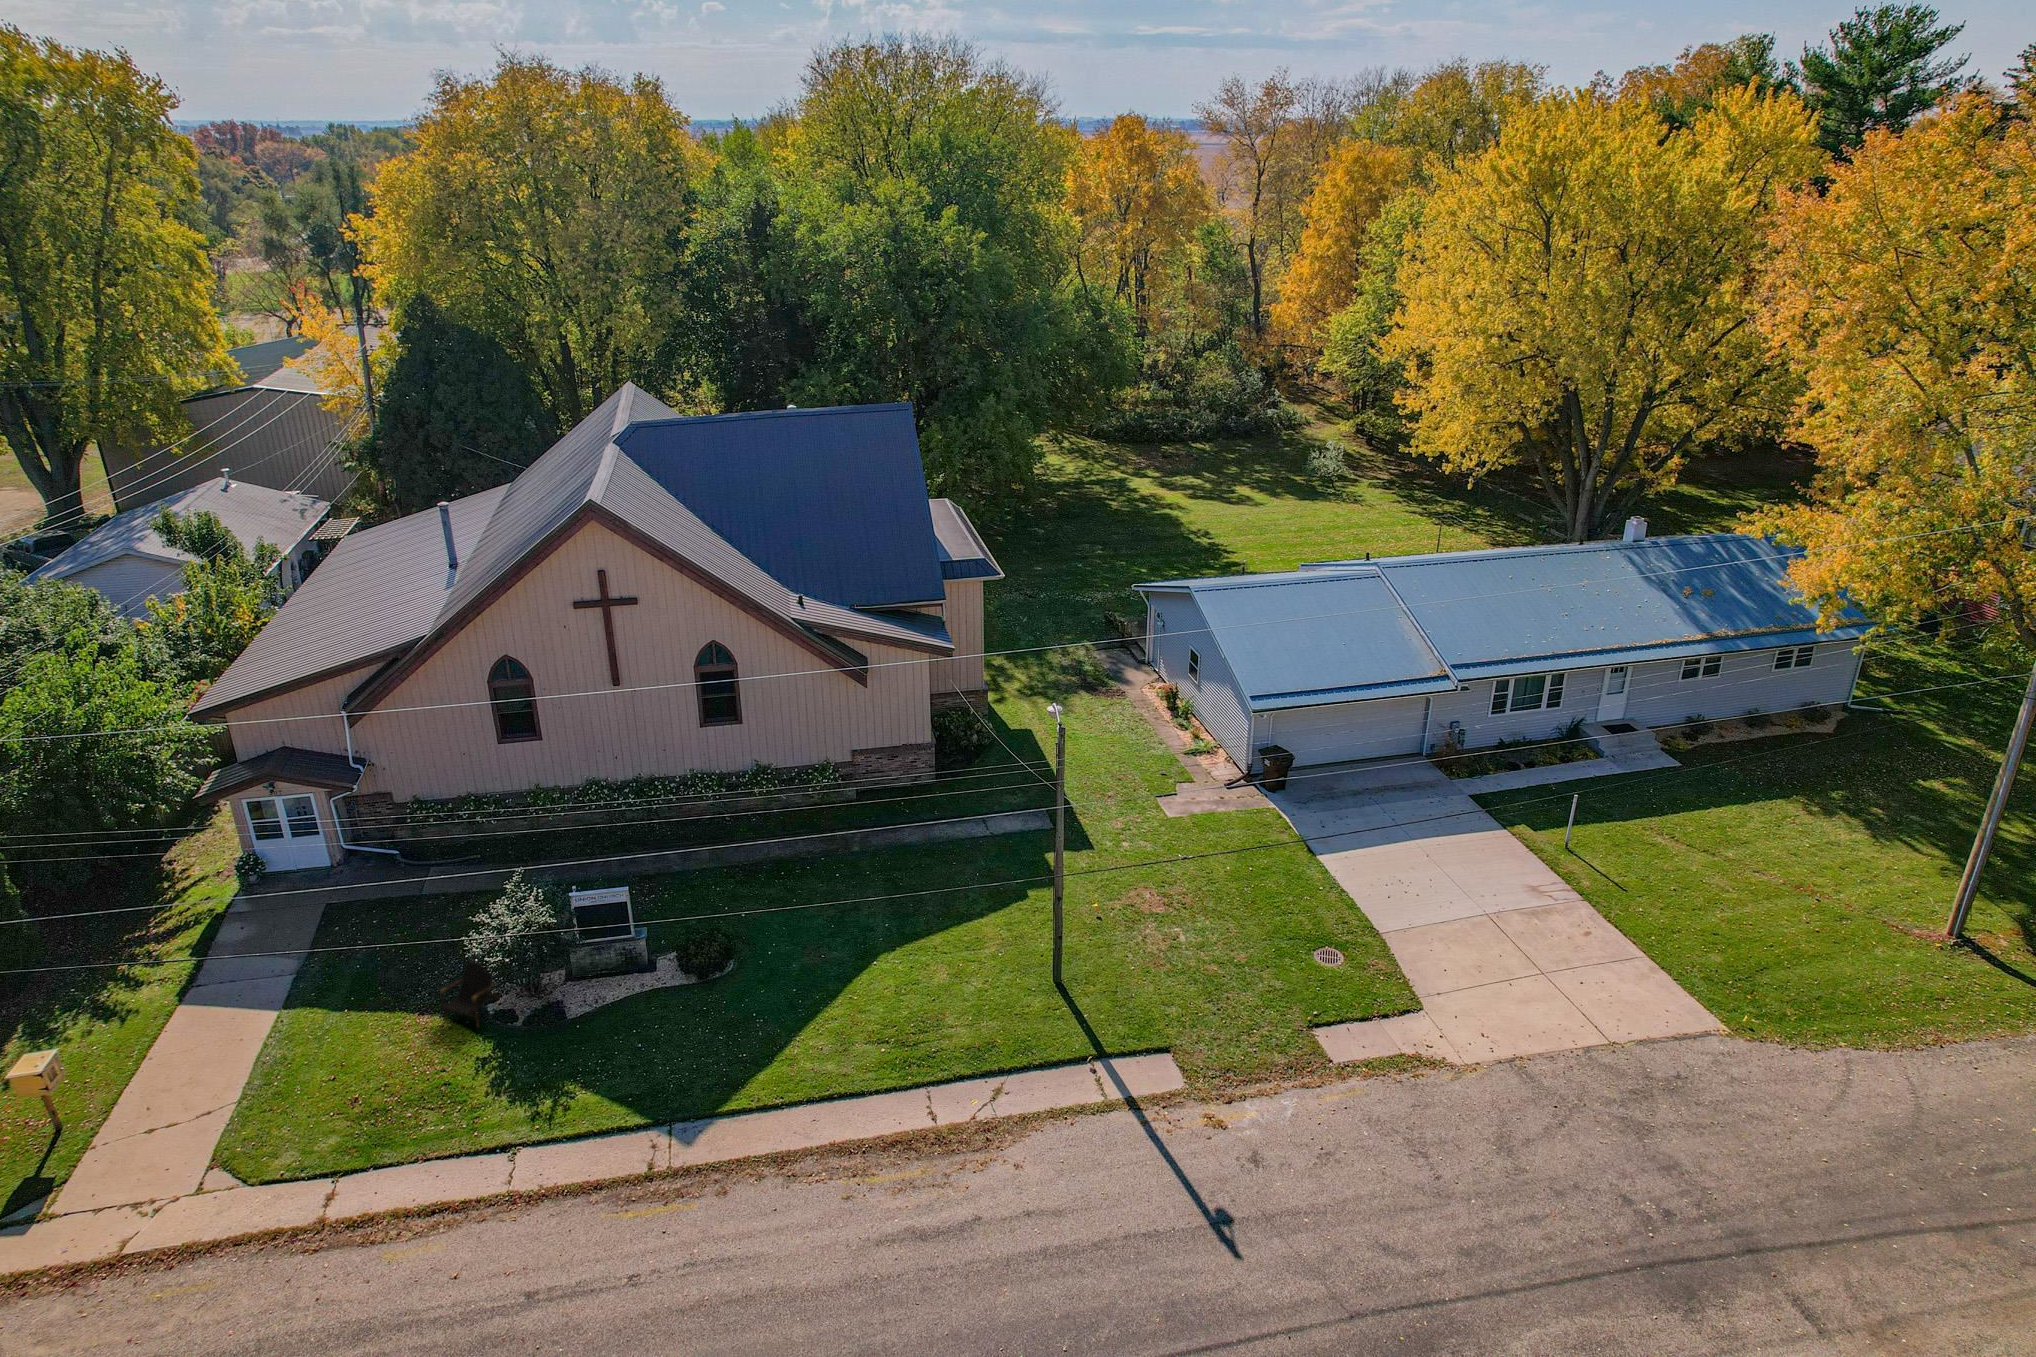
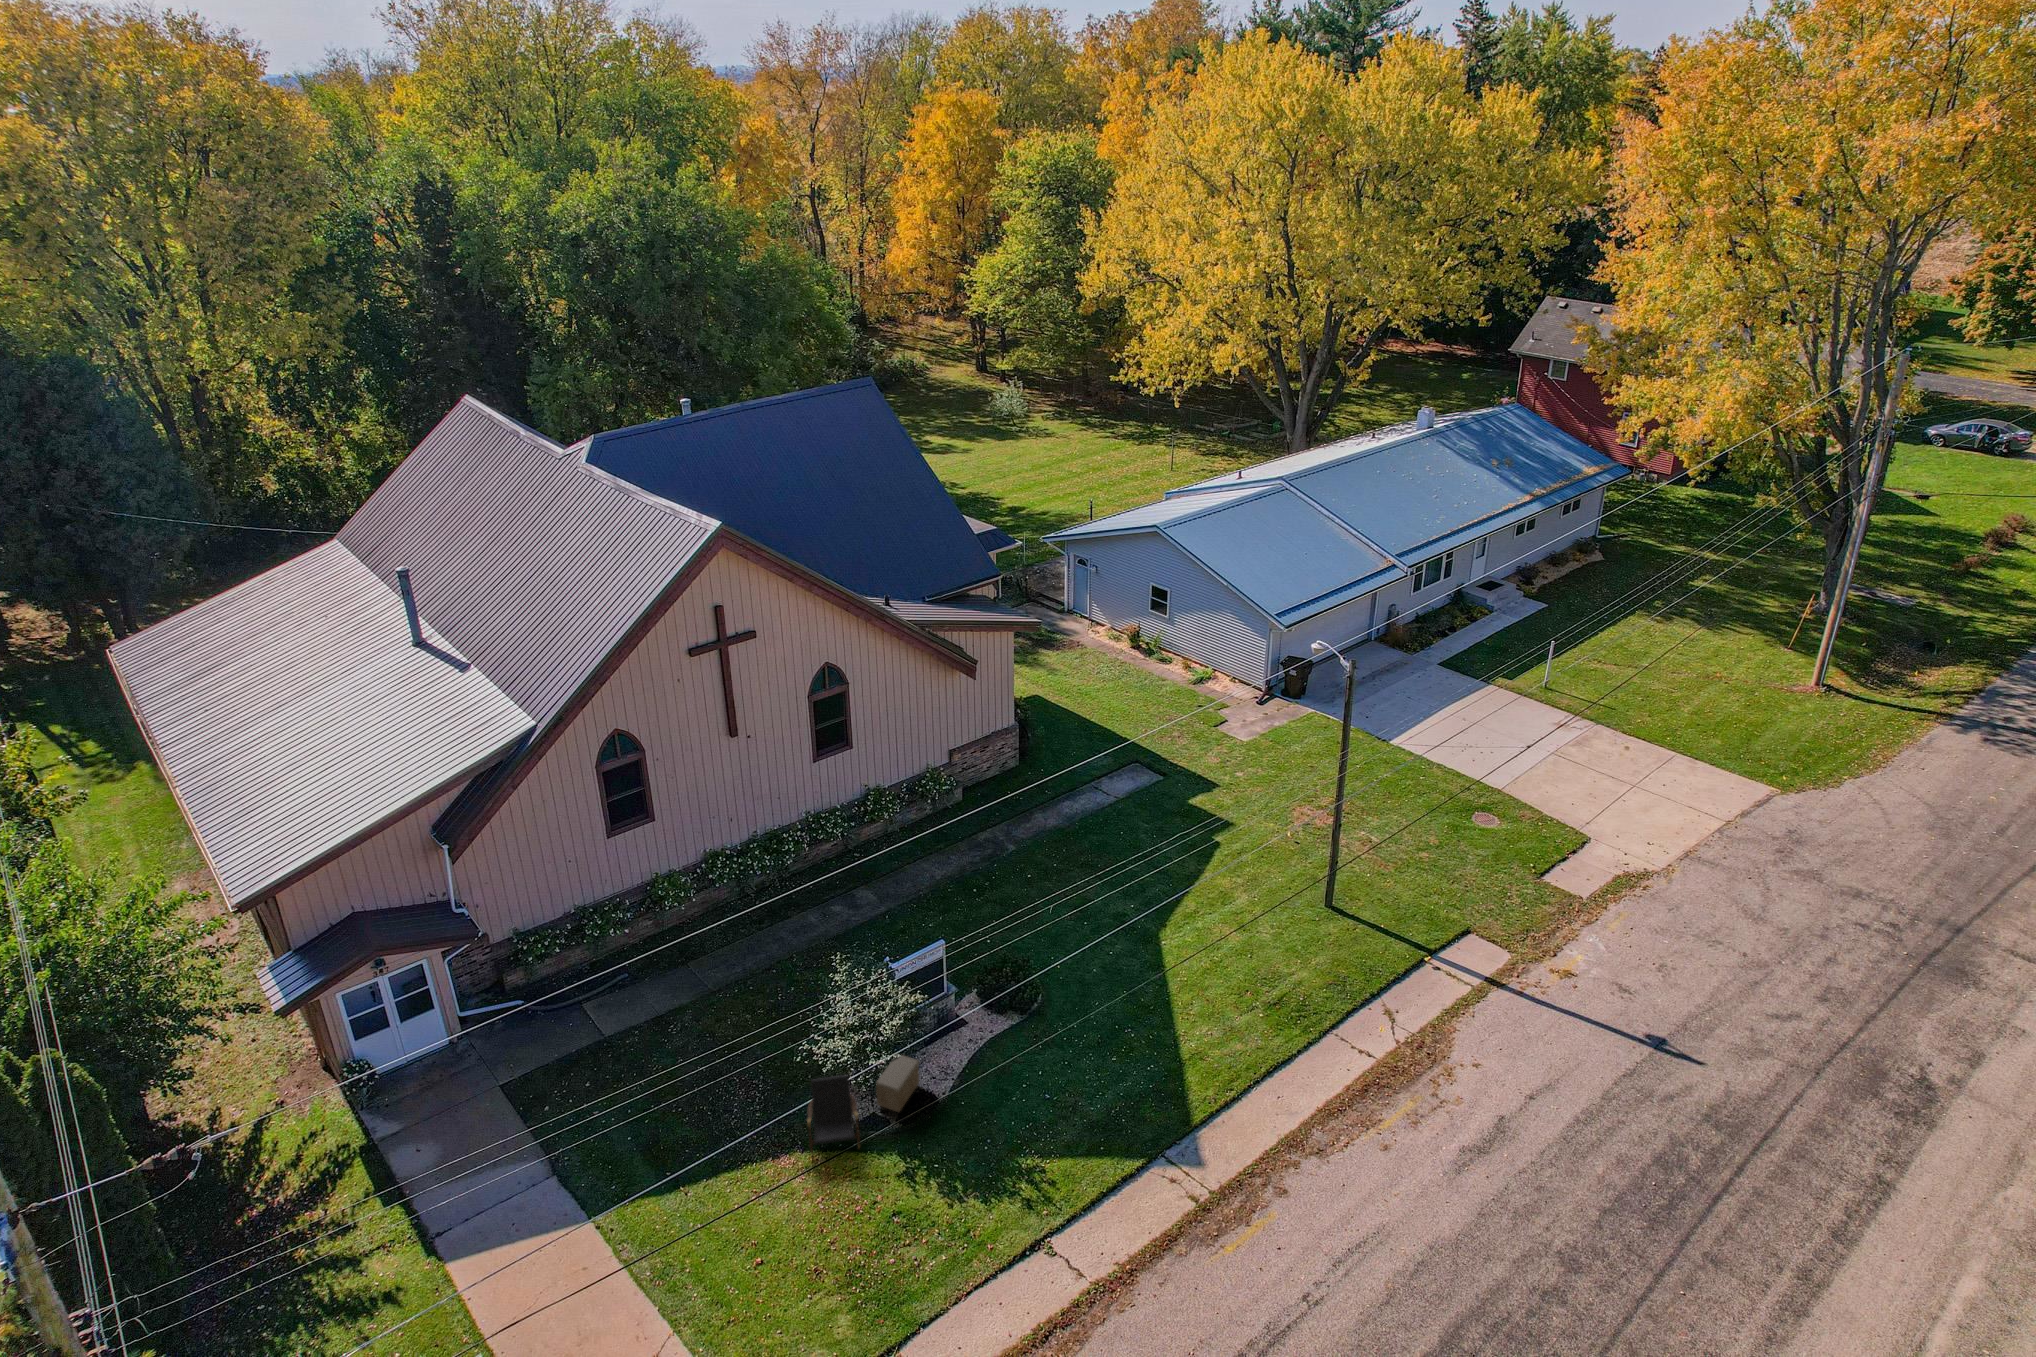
storage bench: none [517,967,566,1013] -> present [876,1056,919,1112]

